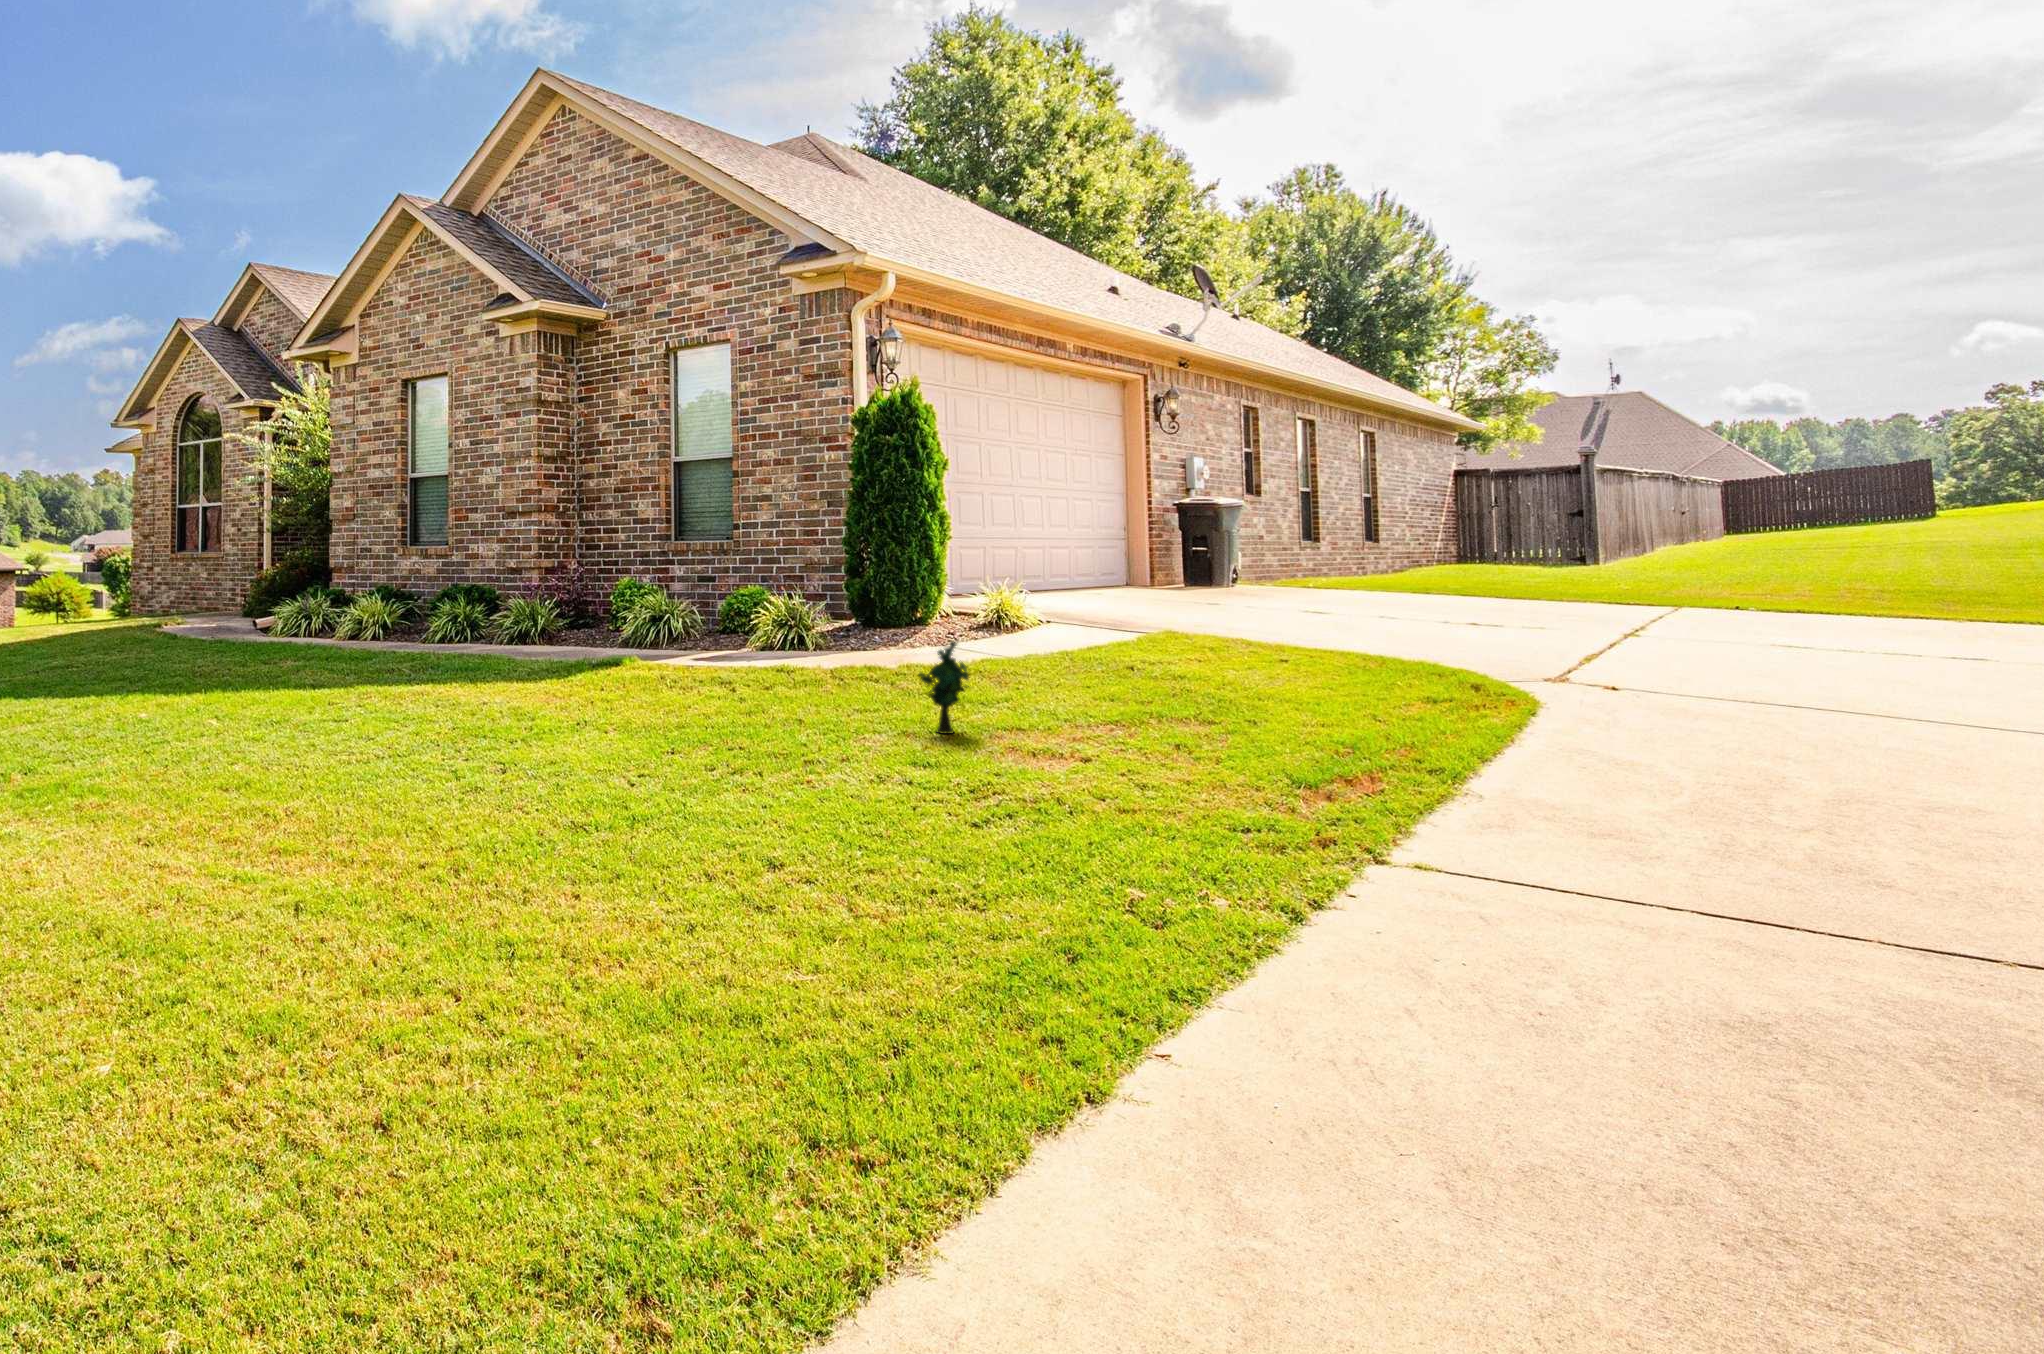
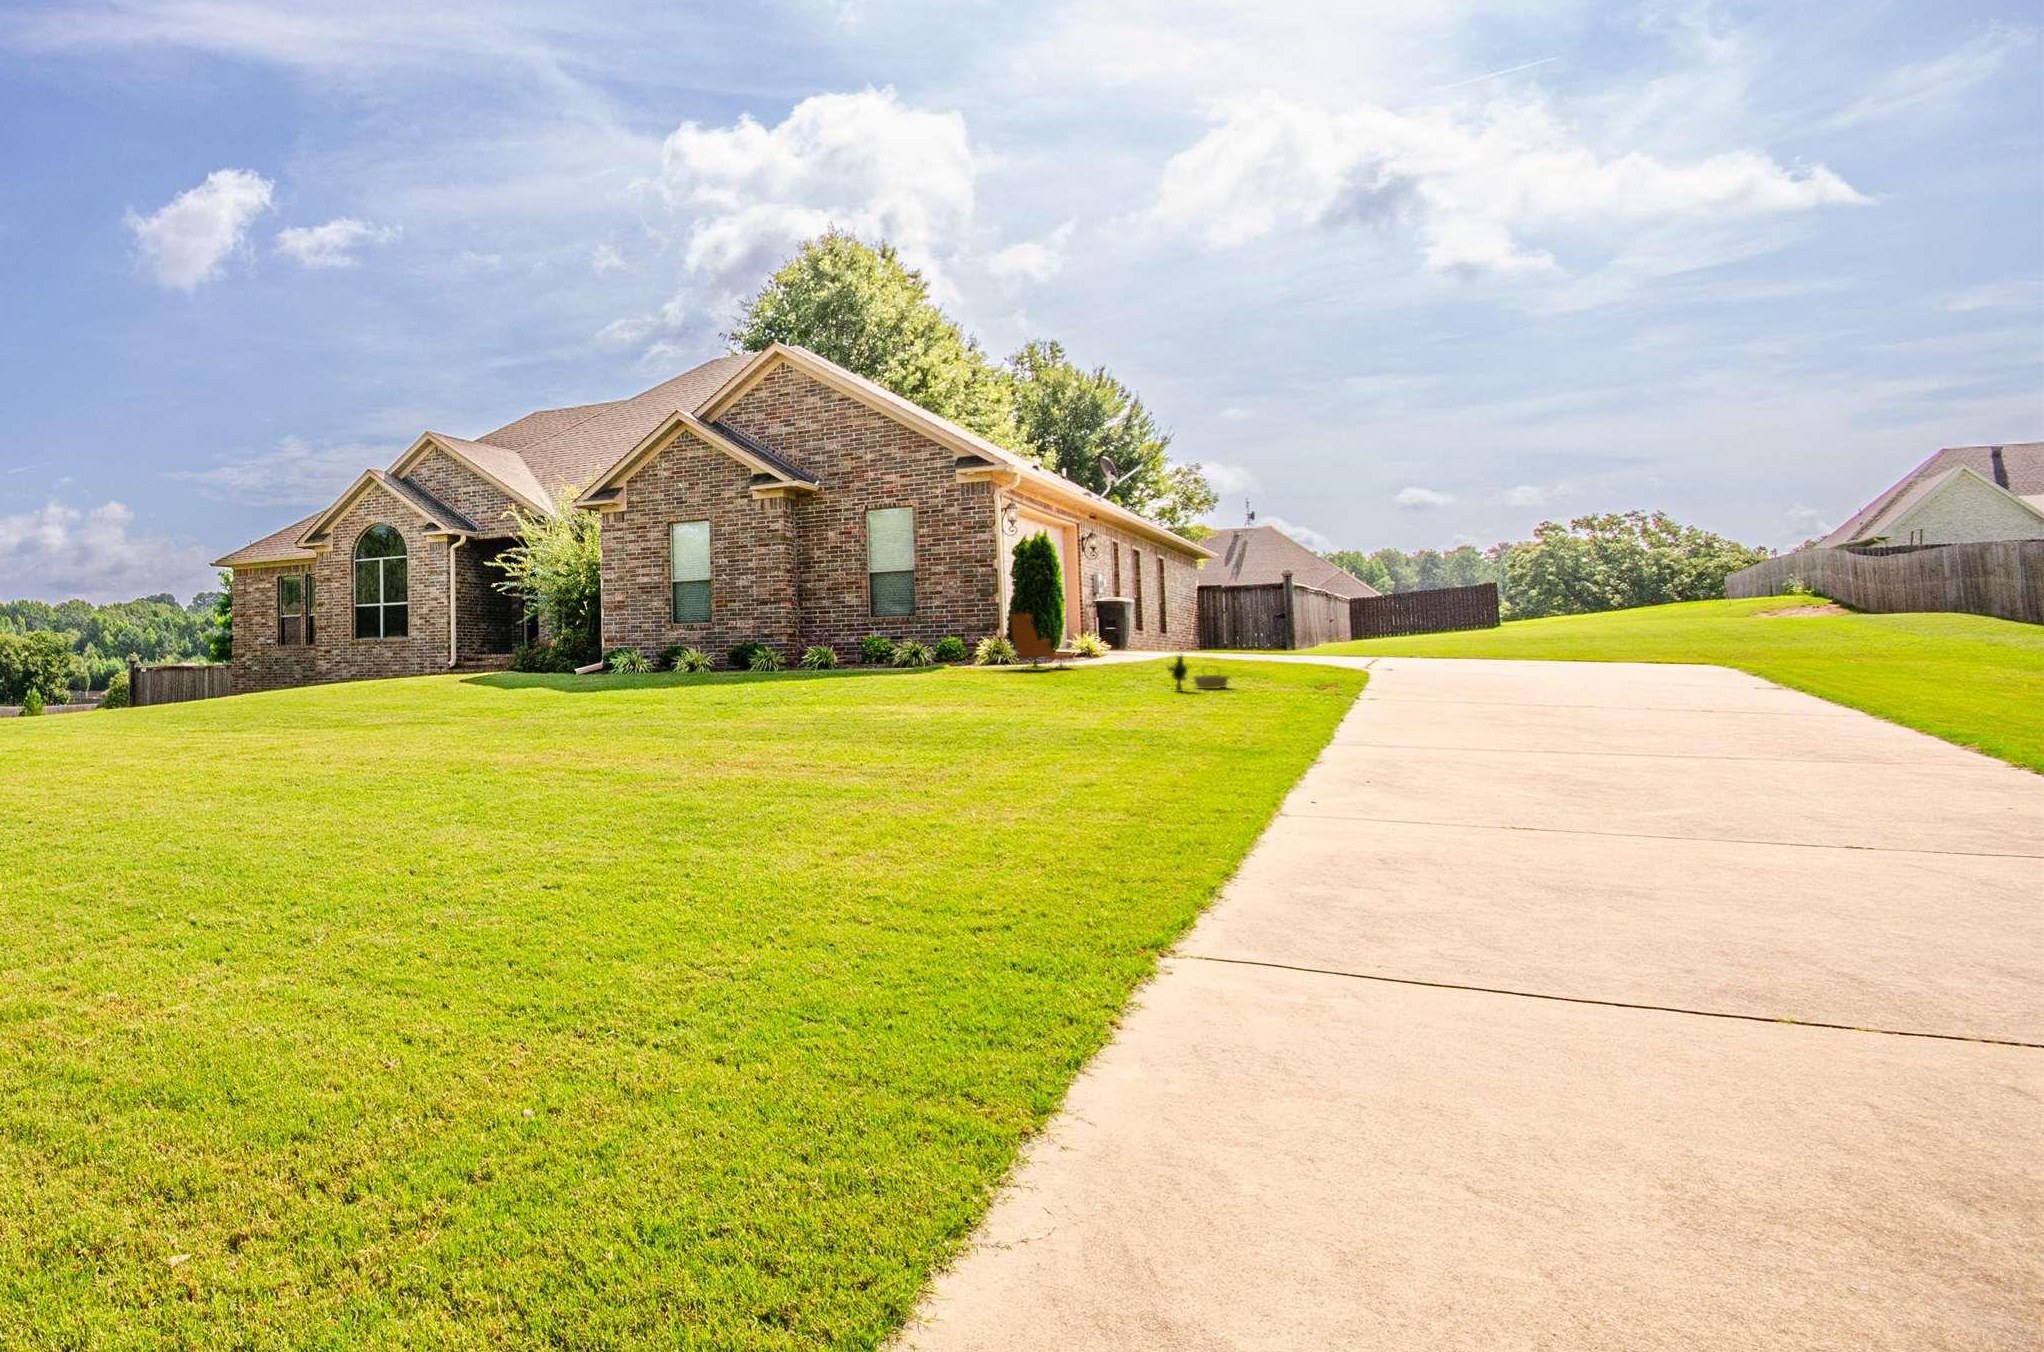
lounge chair: none [802,534,939,650] -> present [1010,614,1075,670]
basket: none [1009,667,1091,725] -> present [1194,670,1228,689]

